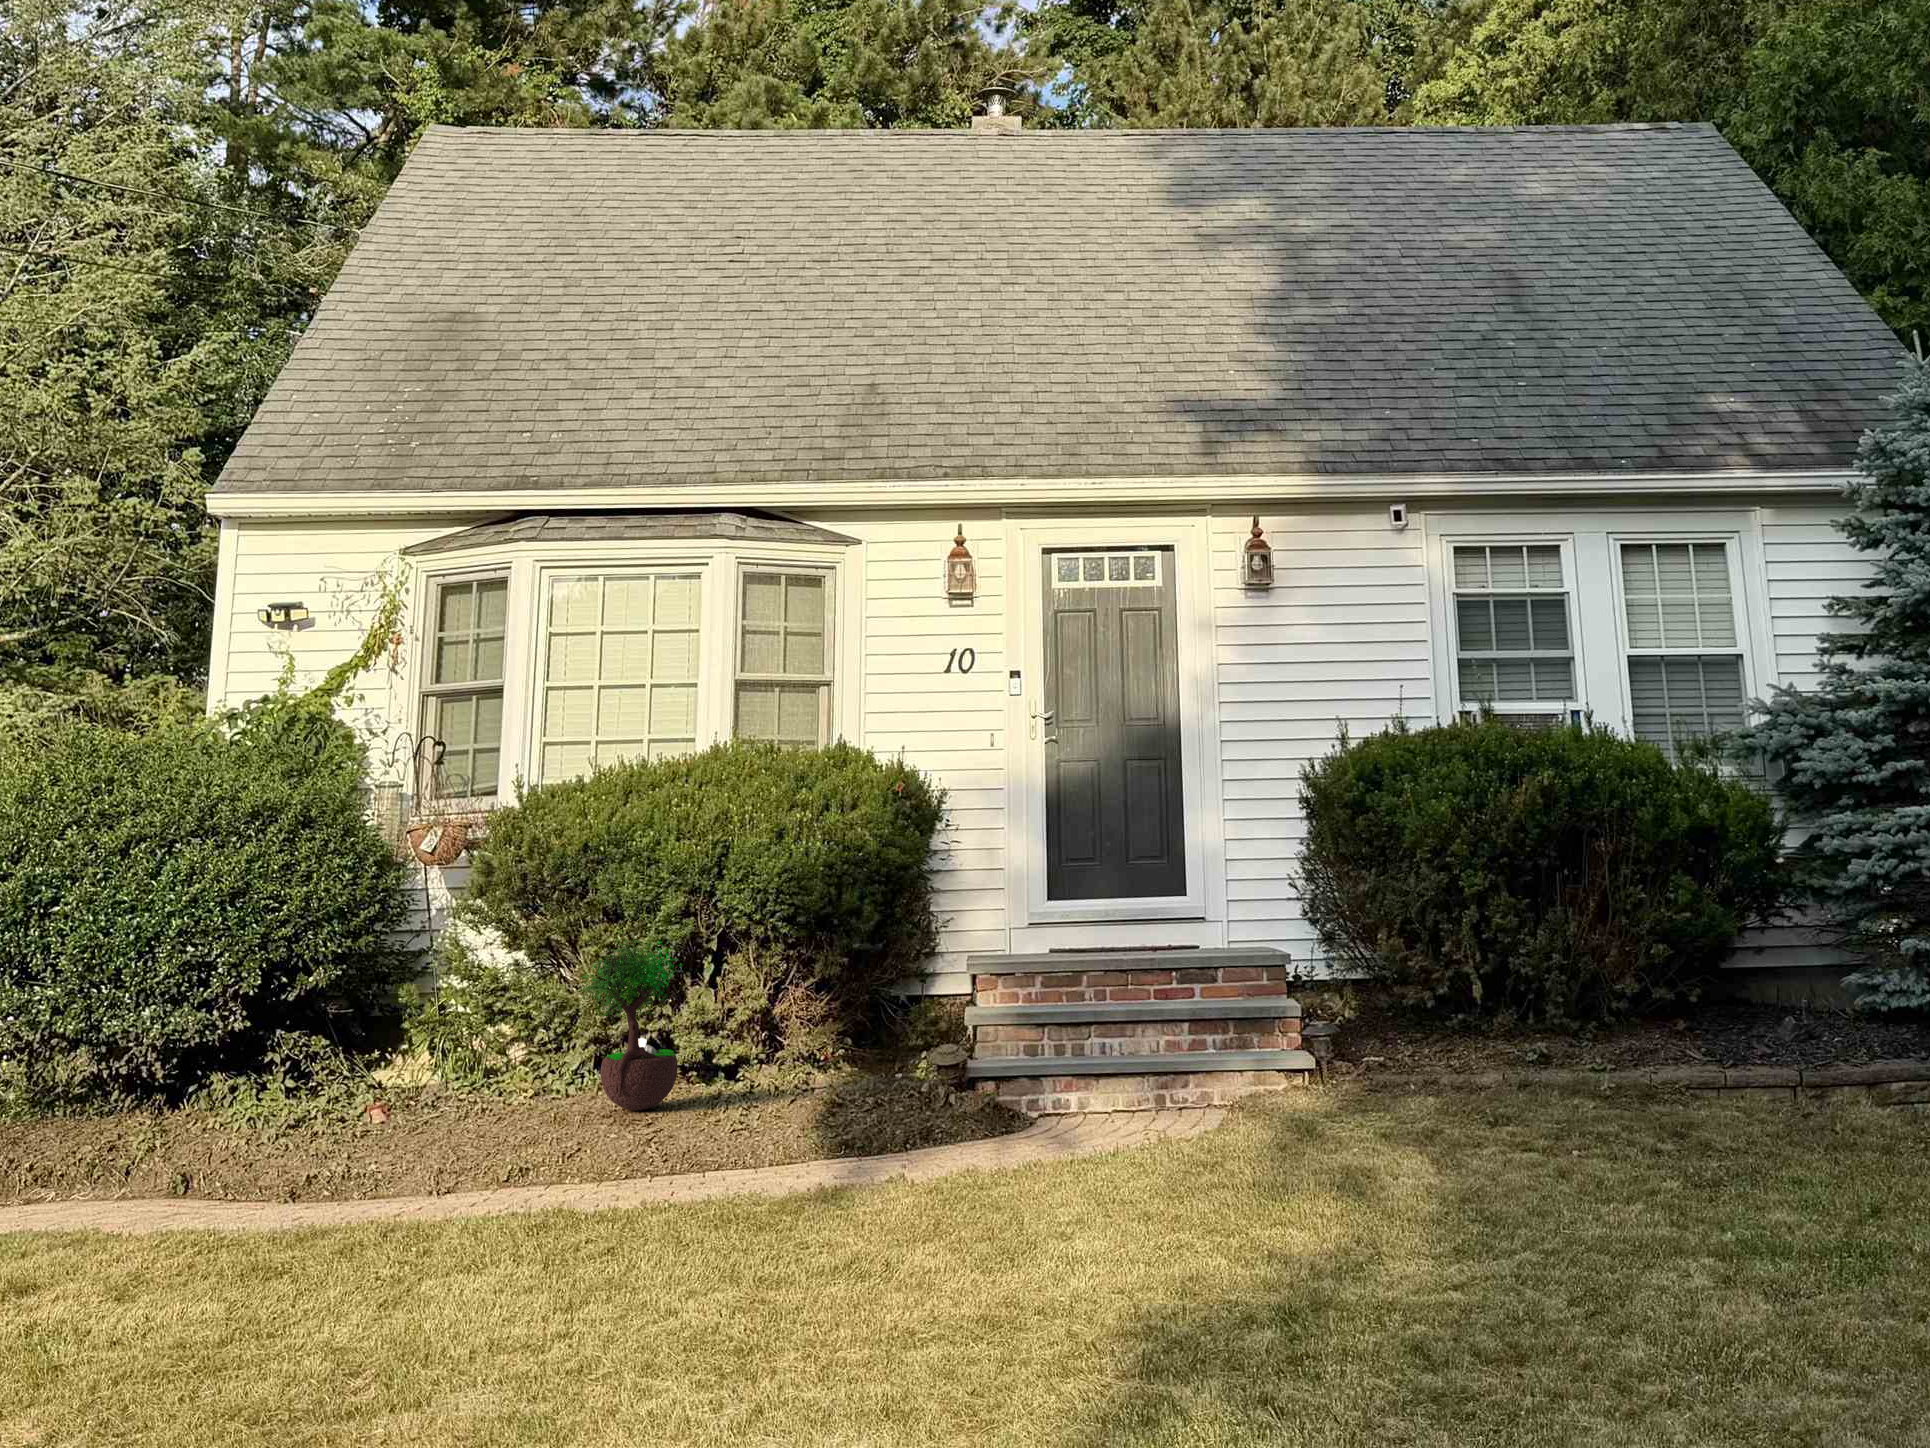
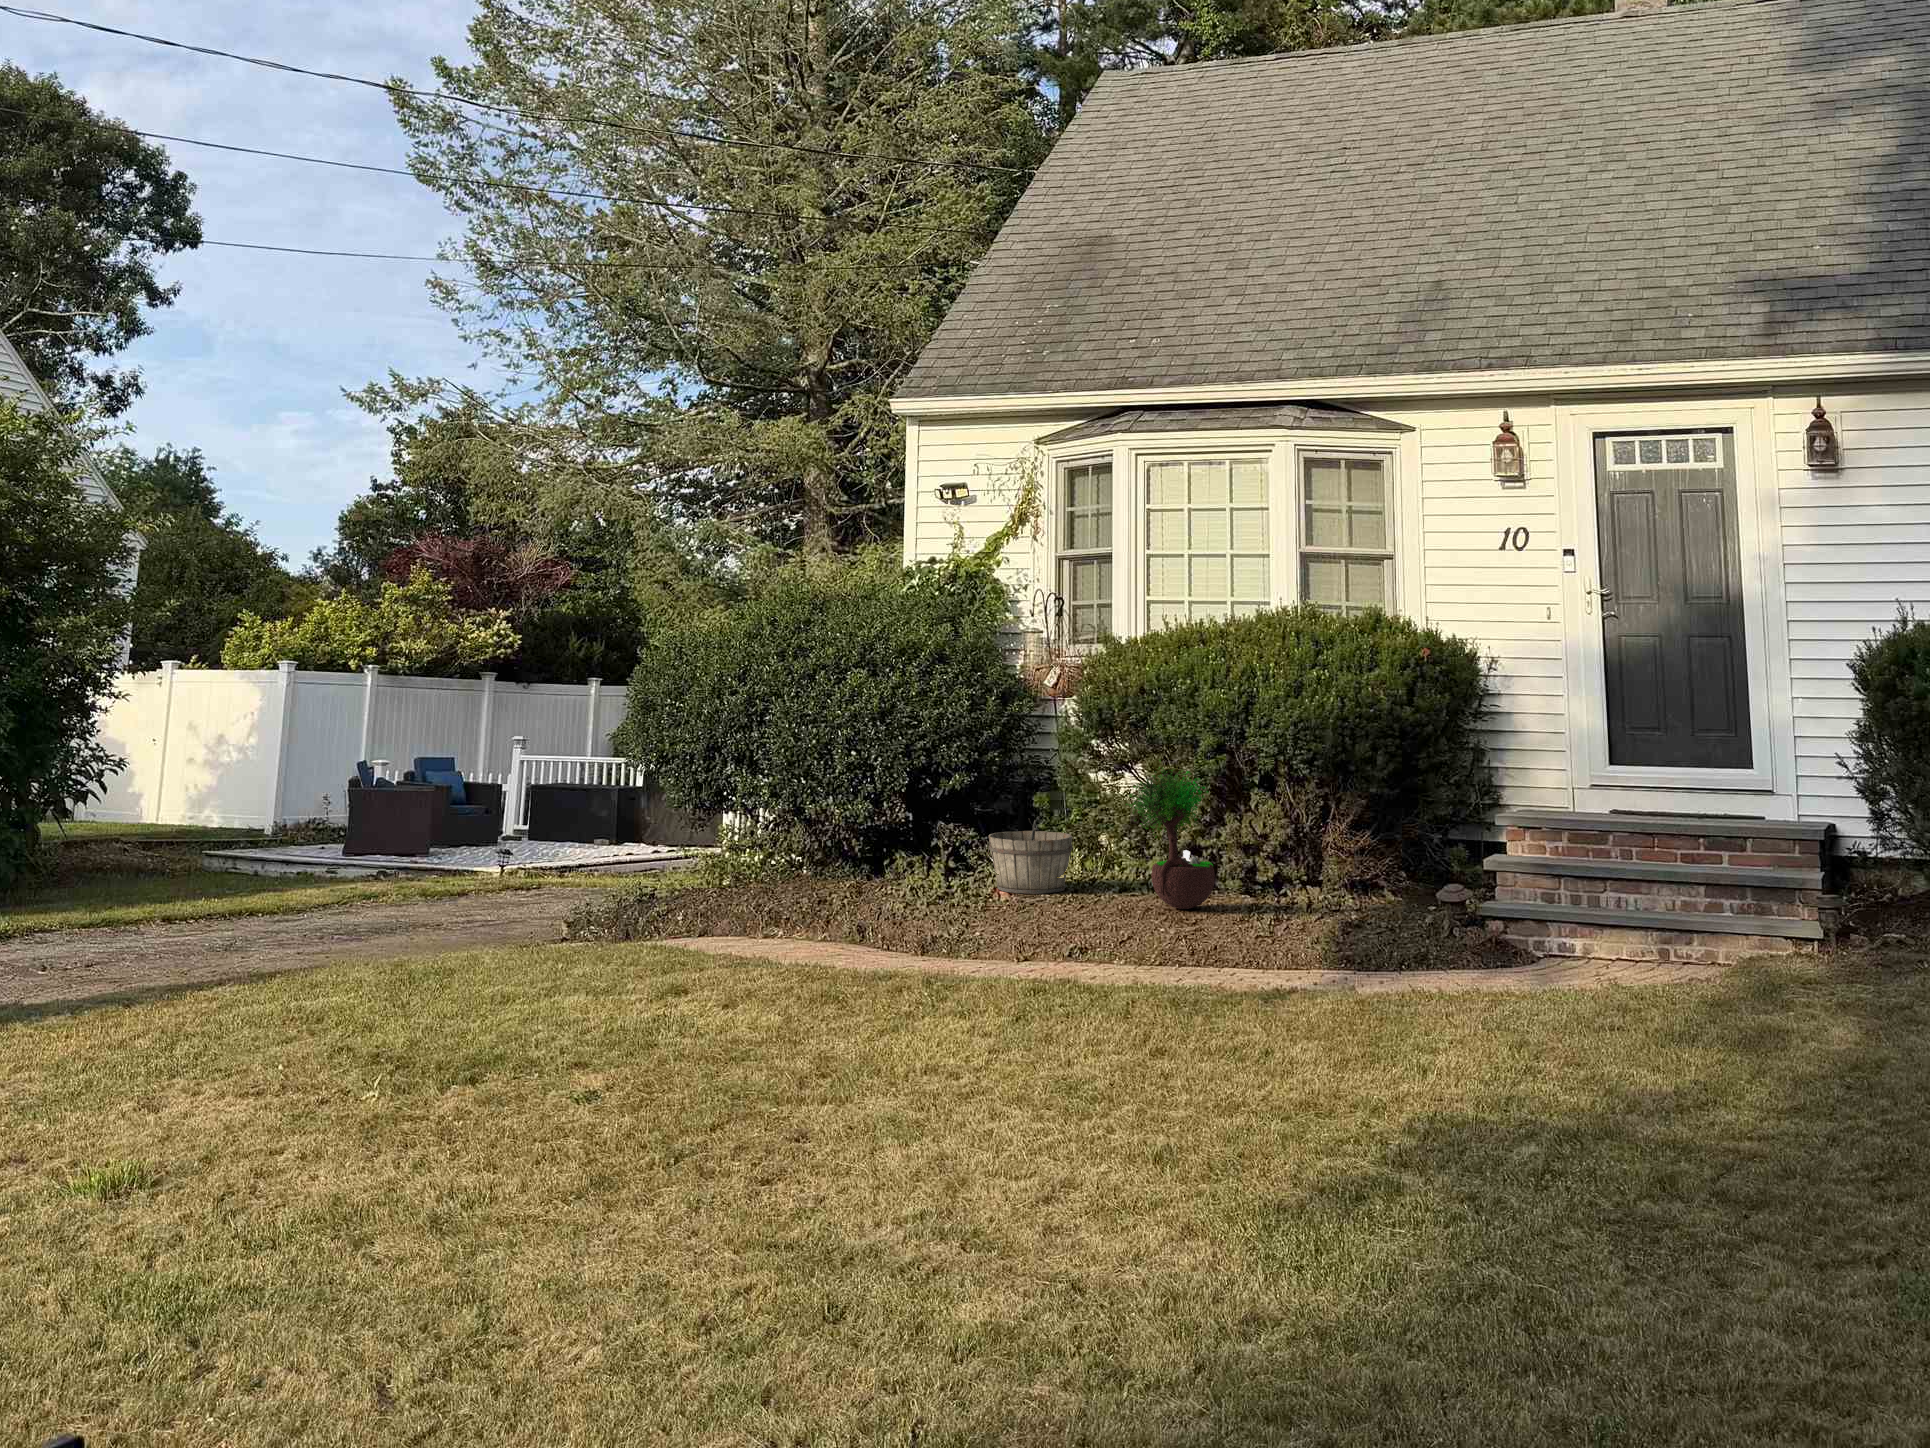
wooden bucket: none [363,1014,478,1115] -> present [987,816,1075,894]

